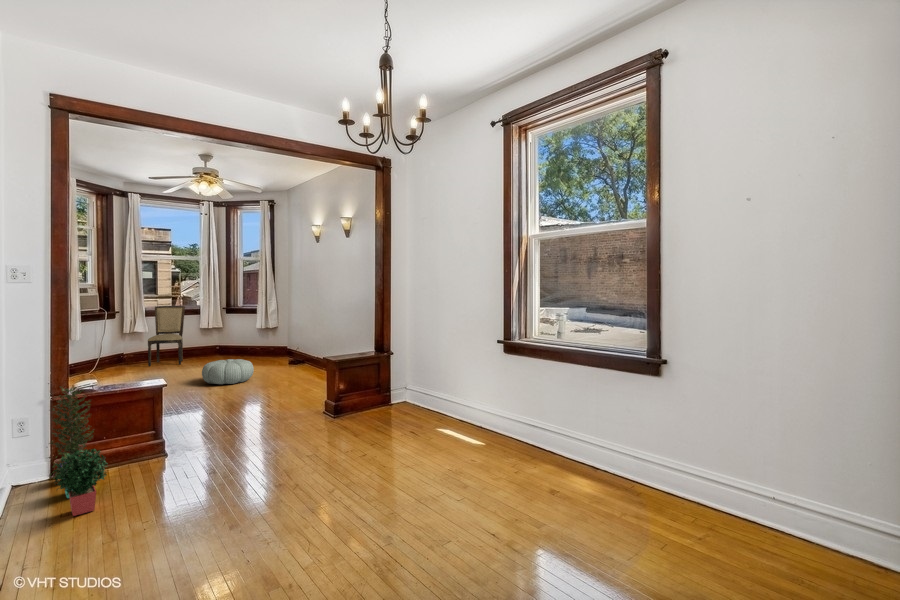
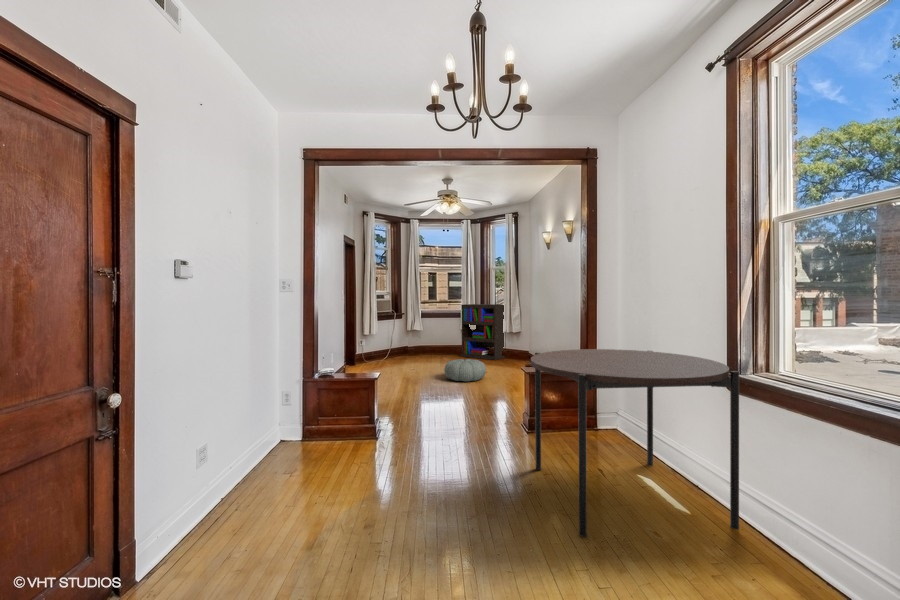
bookshelf: none [203,299,259,360] -> present [461,304,505,360]
dining chair: present [148,306,185,366] -> none [421,310,449,359]
dining table: none [362,332,517,478] -> present [531,349,739,537]
potted plant: present [49,387,107,516] -> none [278,372,327,475]

